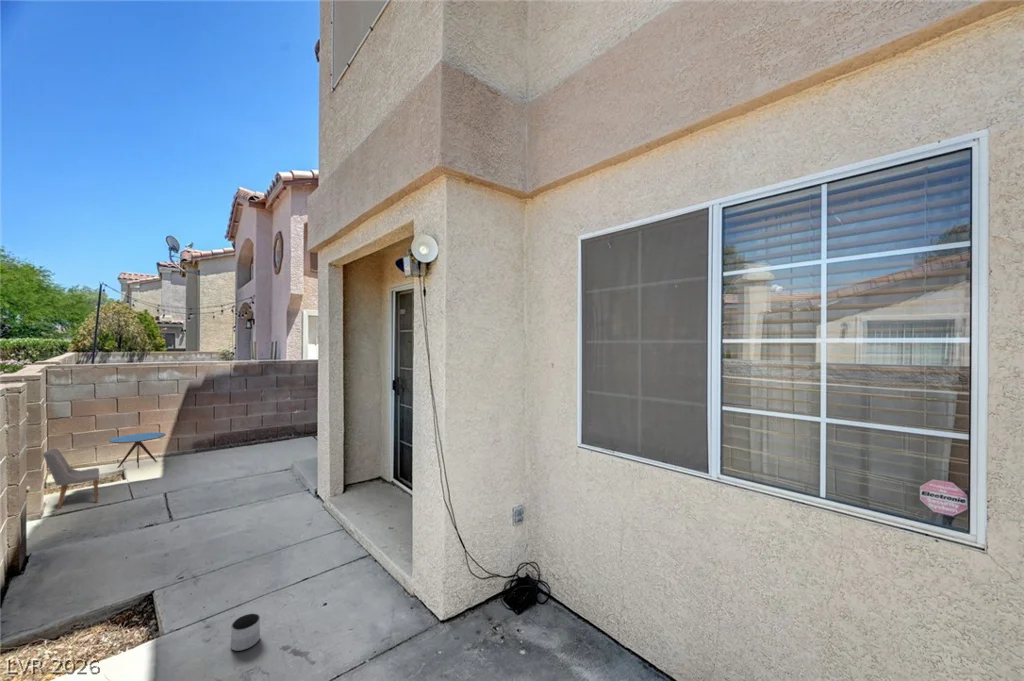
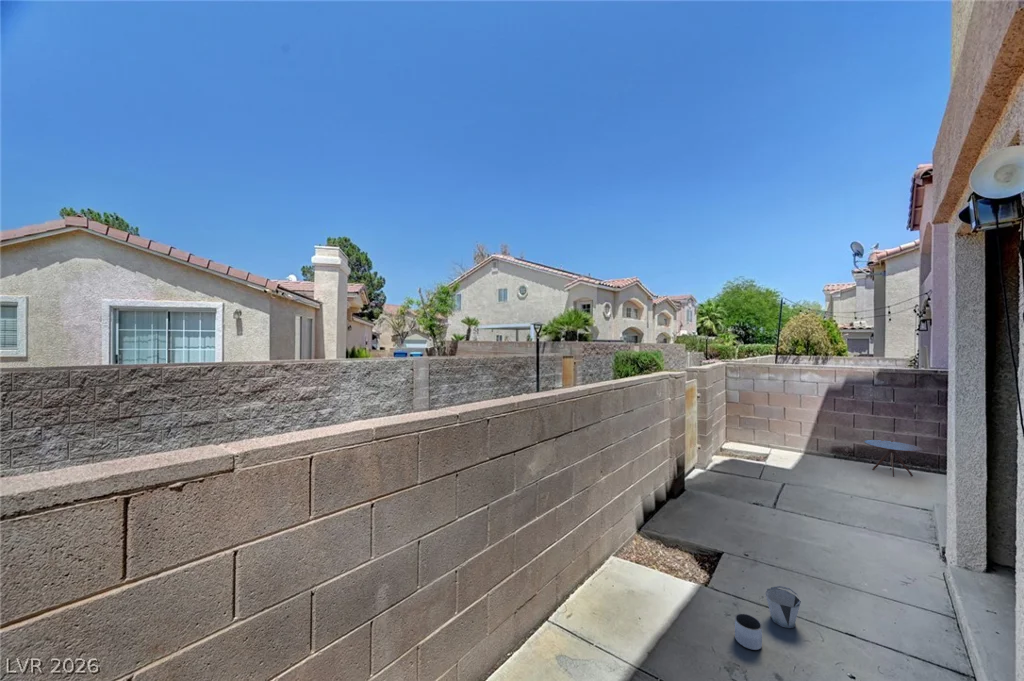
round table: present [109,432,166,468] -> present [864,440,922,477]
chair: present [43,449,99,509] -> none [709,424,743,472]
bucket: none [241,569,274,610] -> present [766,586,801,628]

